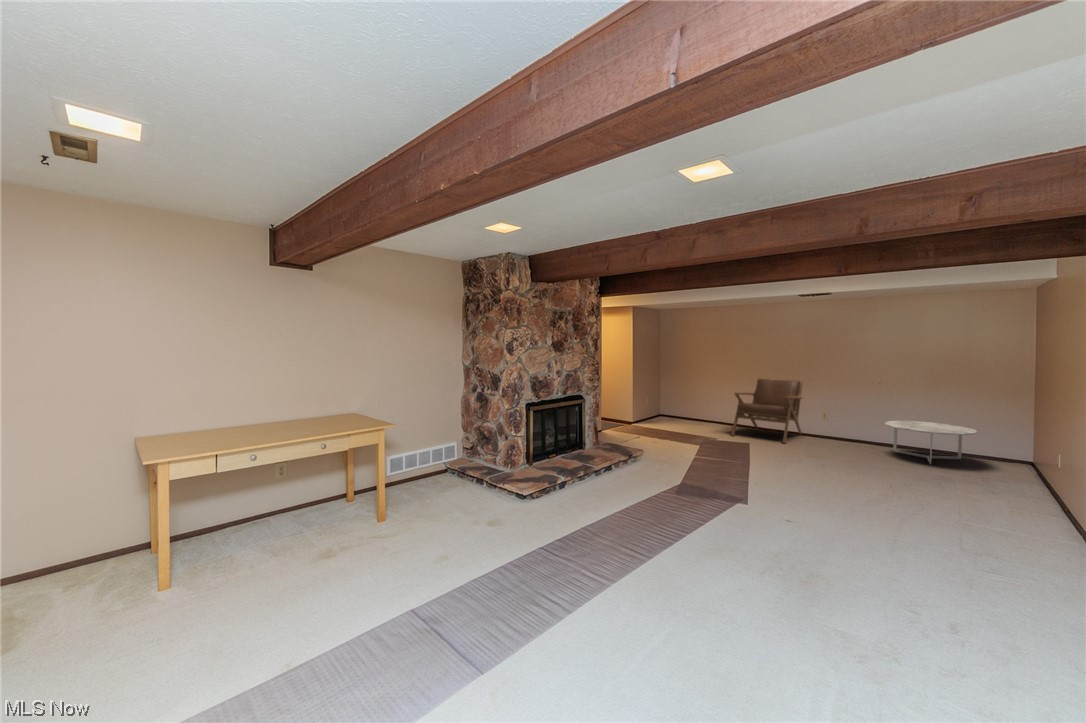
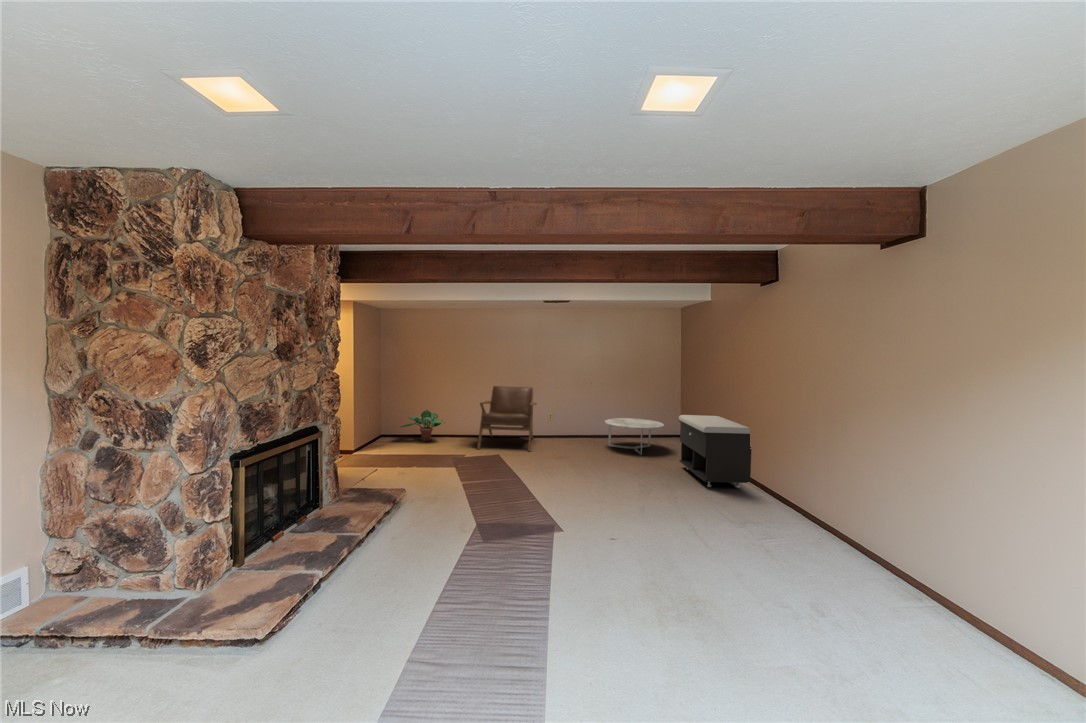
potted plant: none [667,397,707,425] -> present [401,410,445,441]
storage bench: none [973,418,1065,514] -> present [679,415,751,488]

